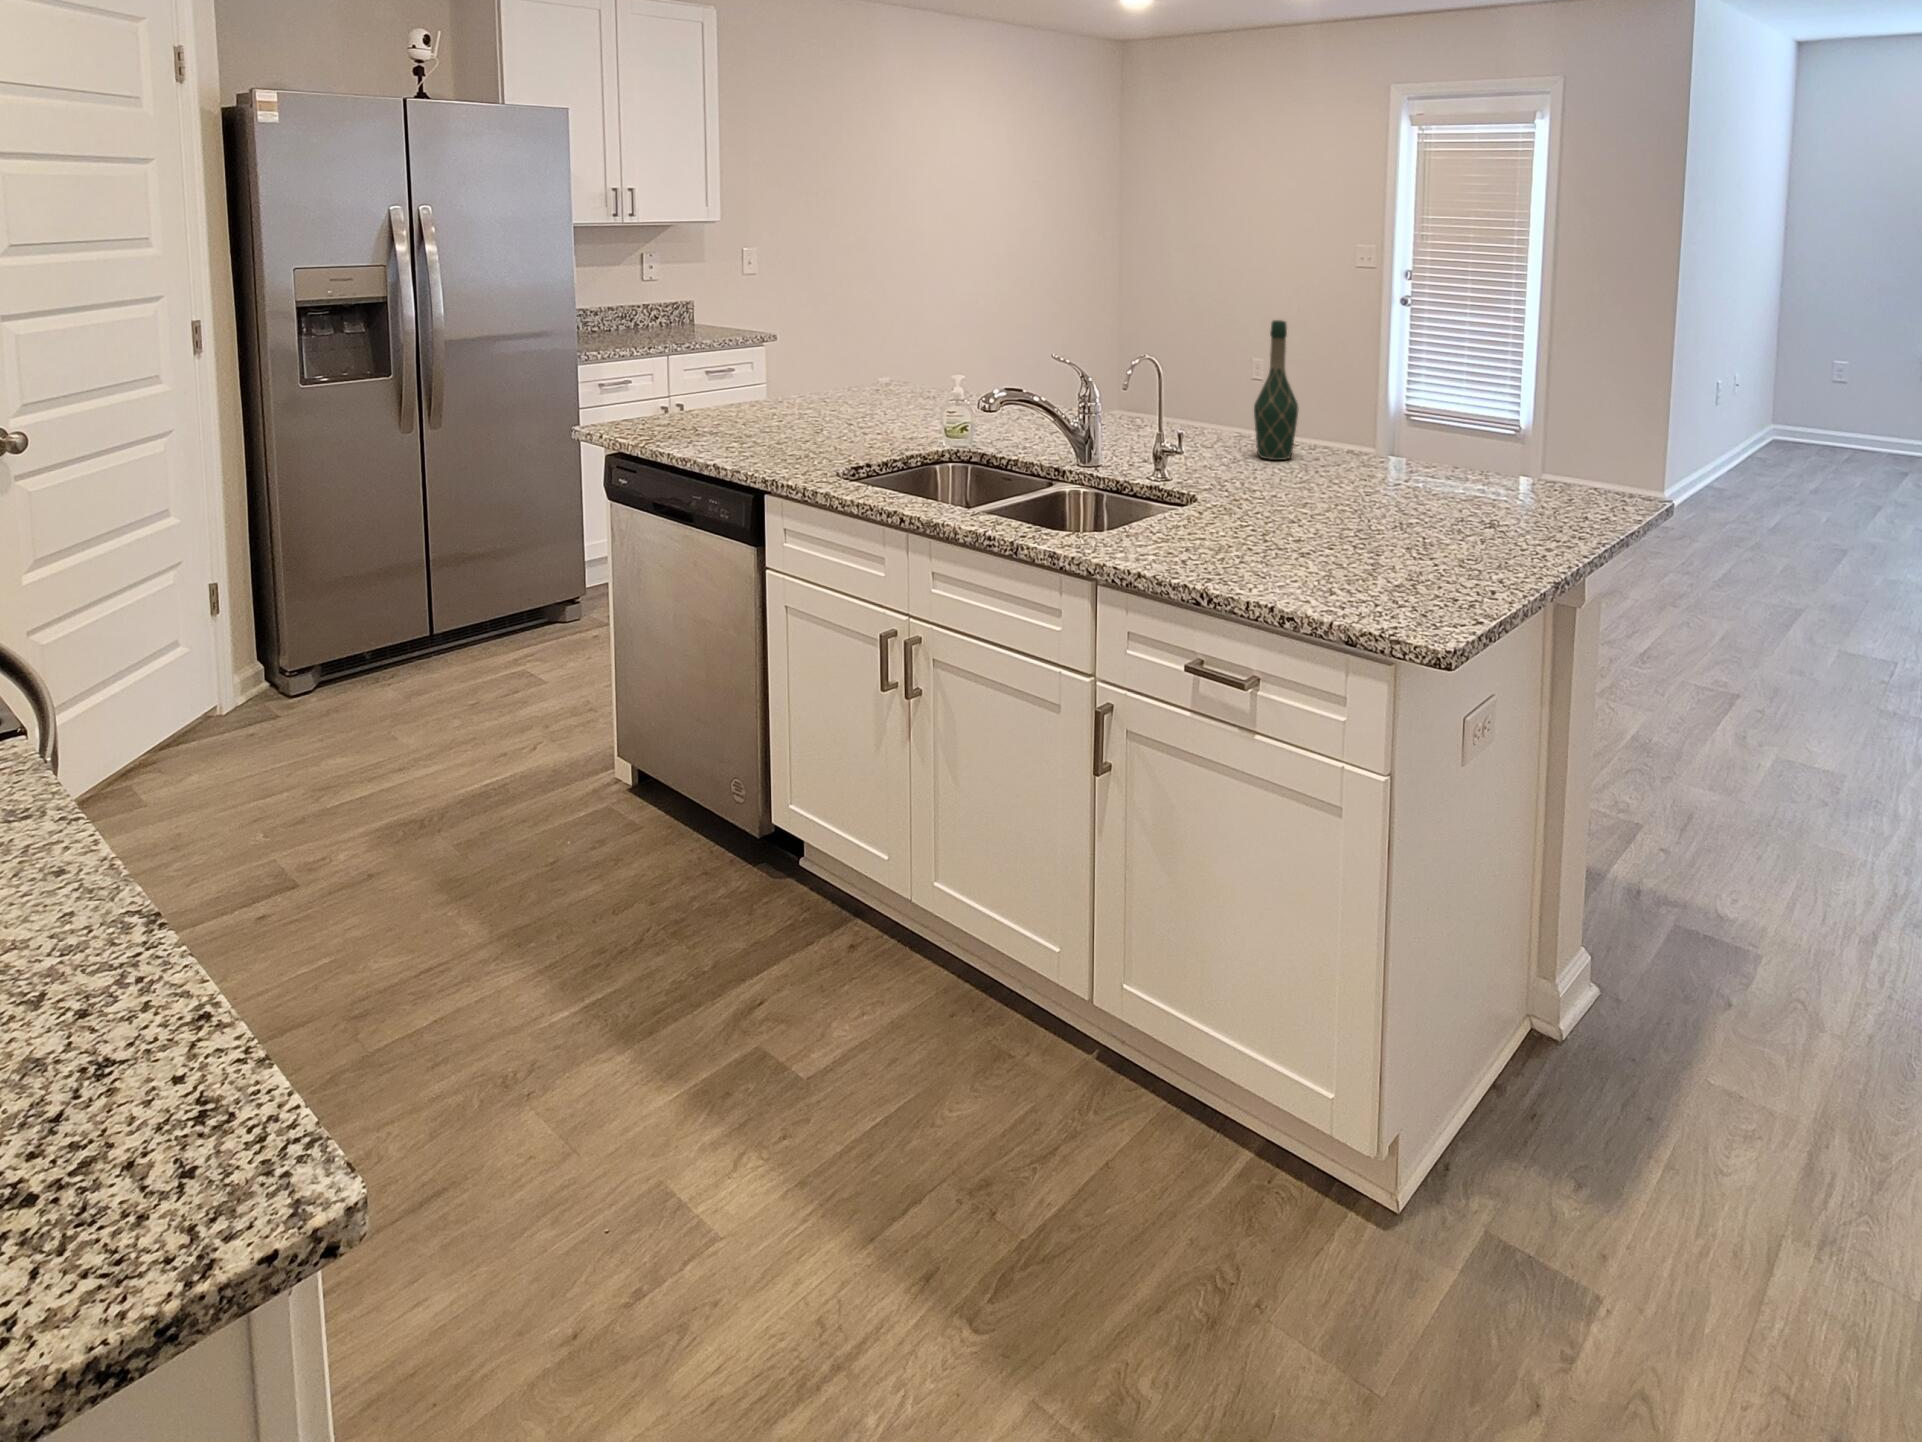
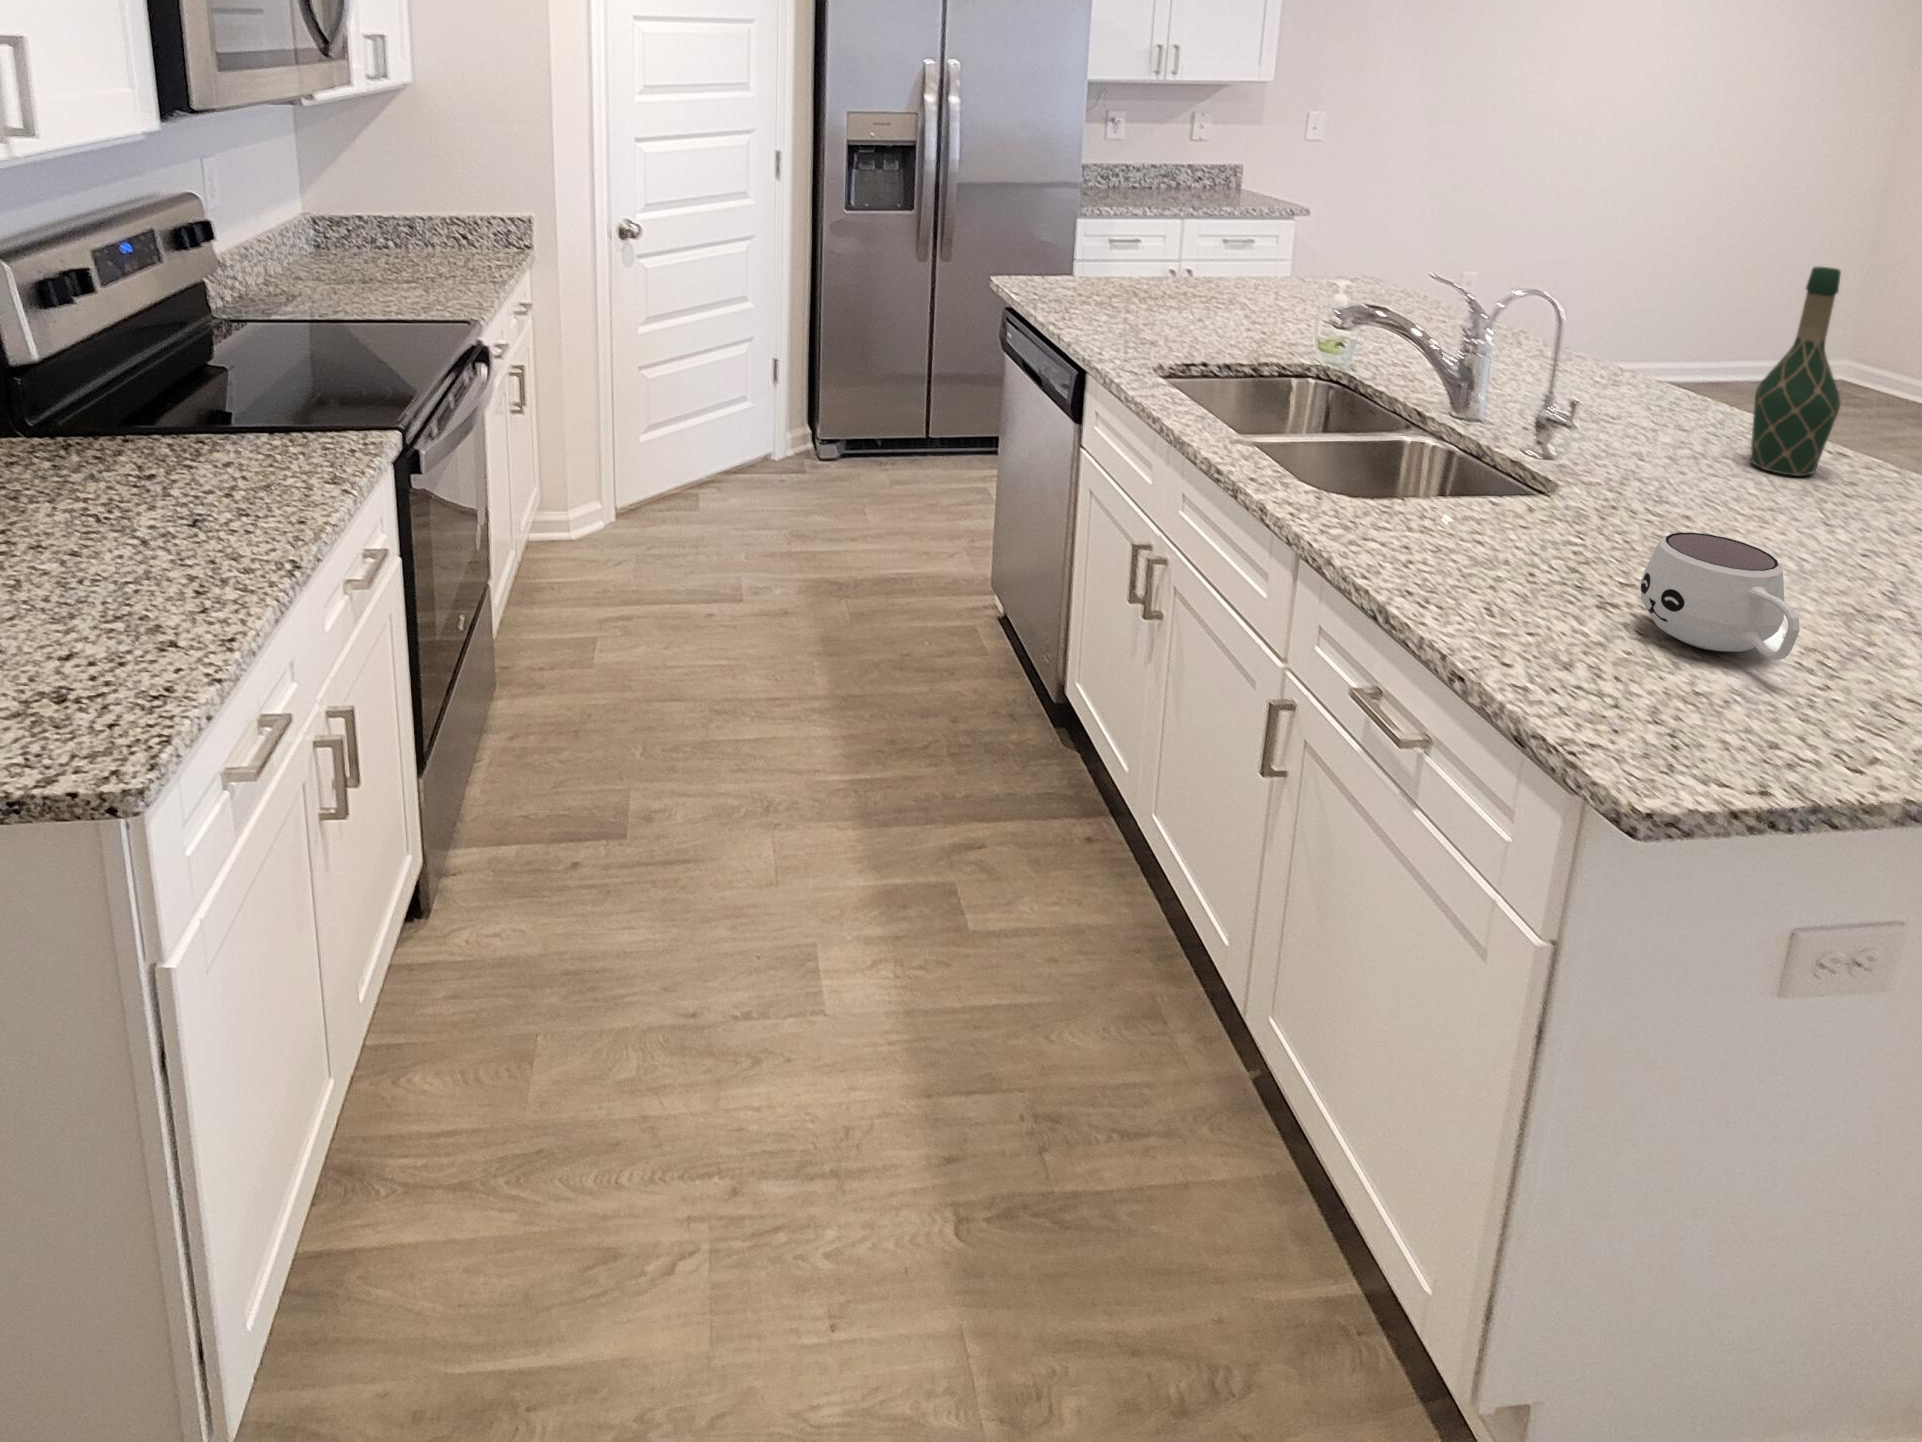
mug: none [1327,489,1427,561] -> present [1641,532,1800,660]

